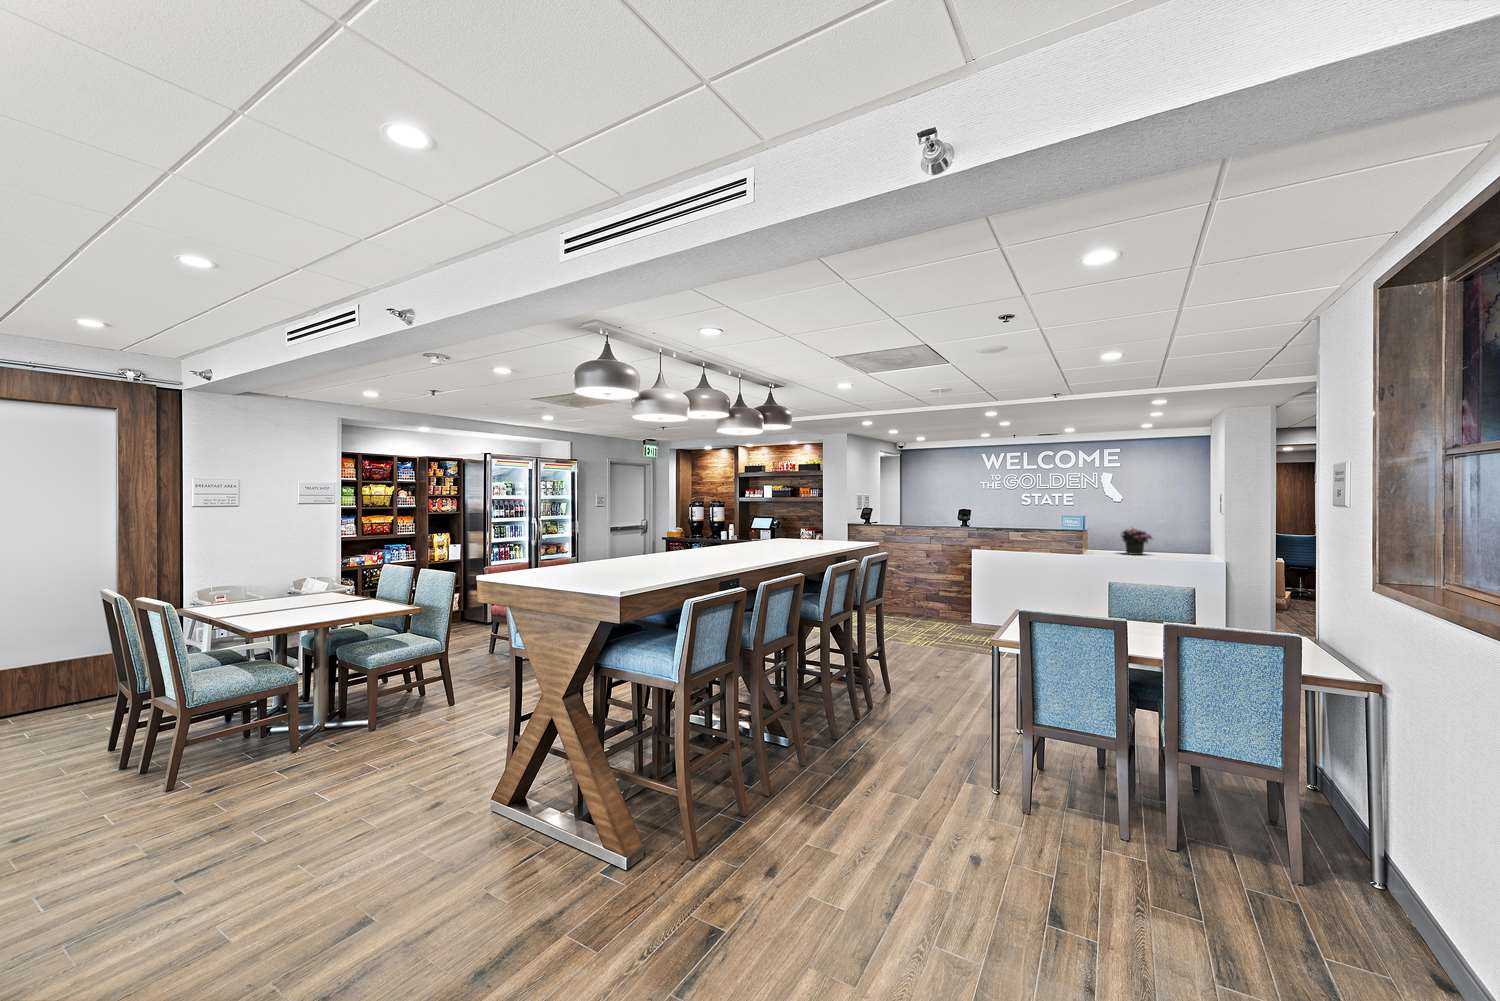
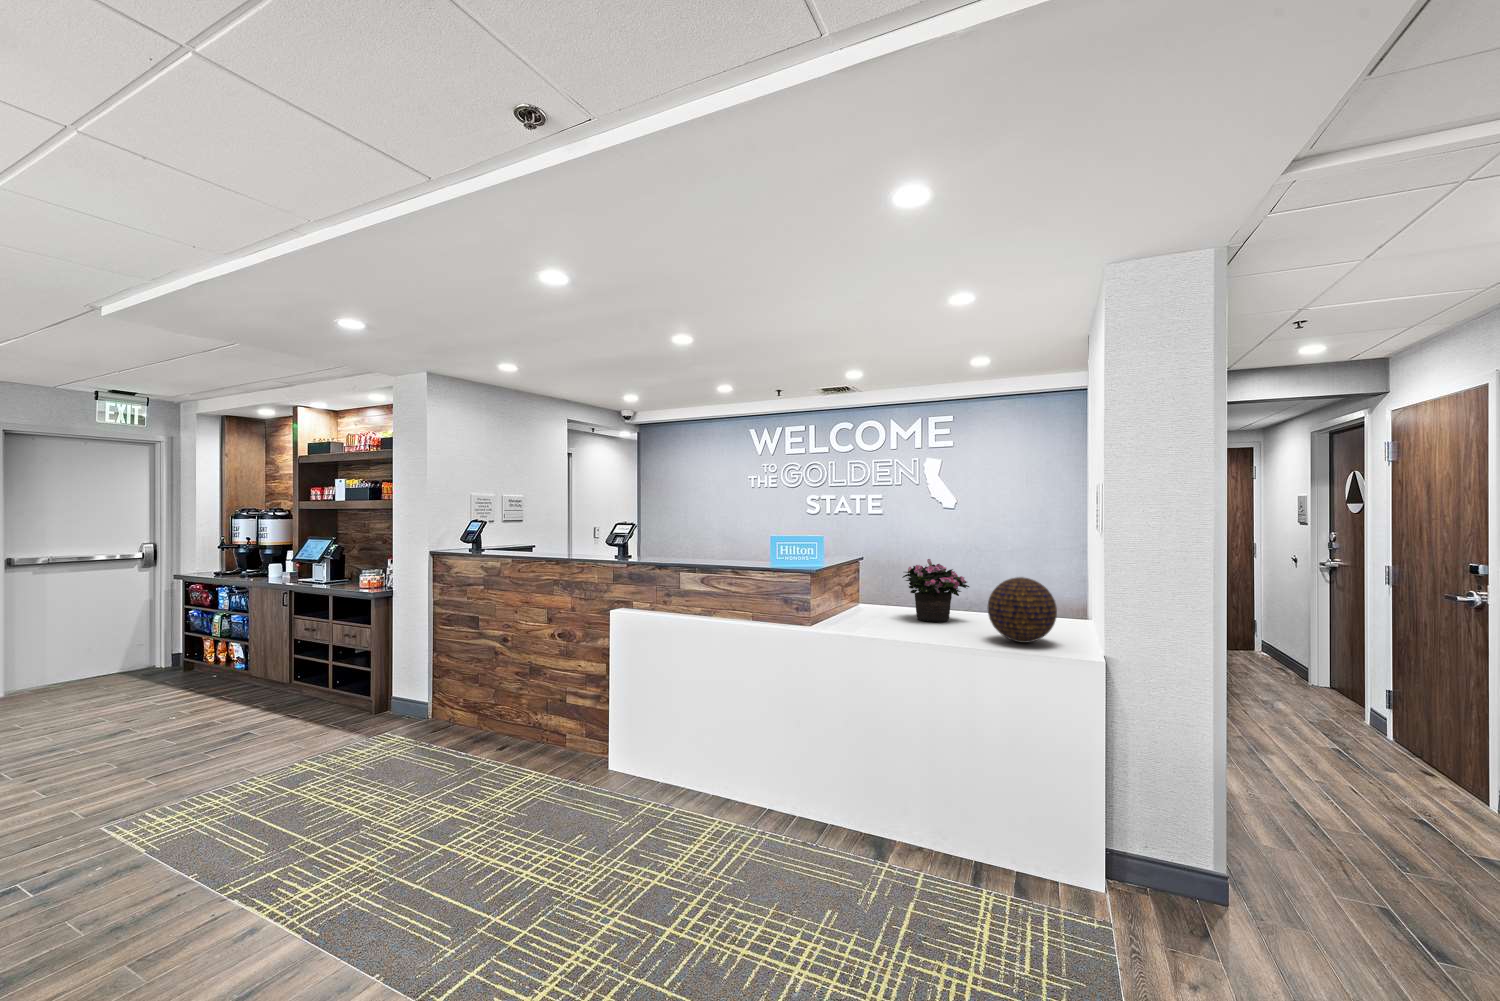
decorative orb: none [1169,533,1202,560] -> present [988,577,1057,643]

